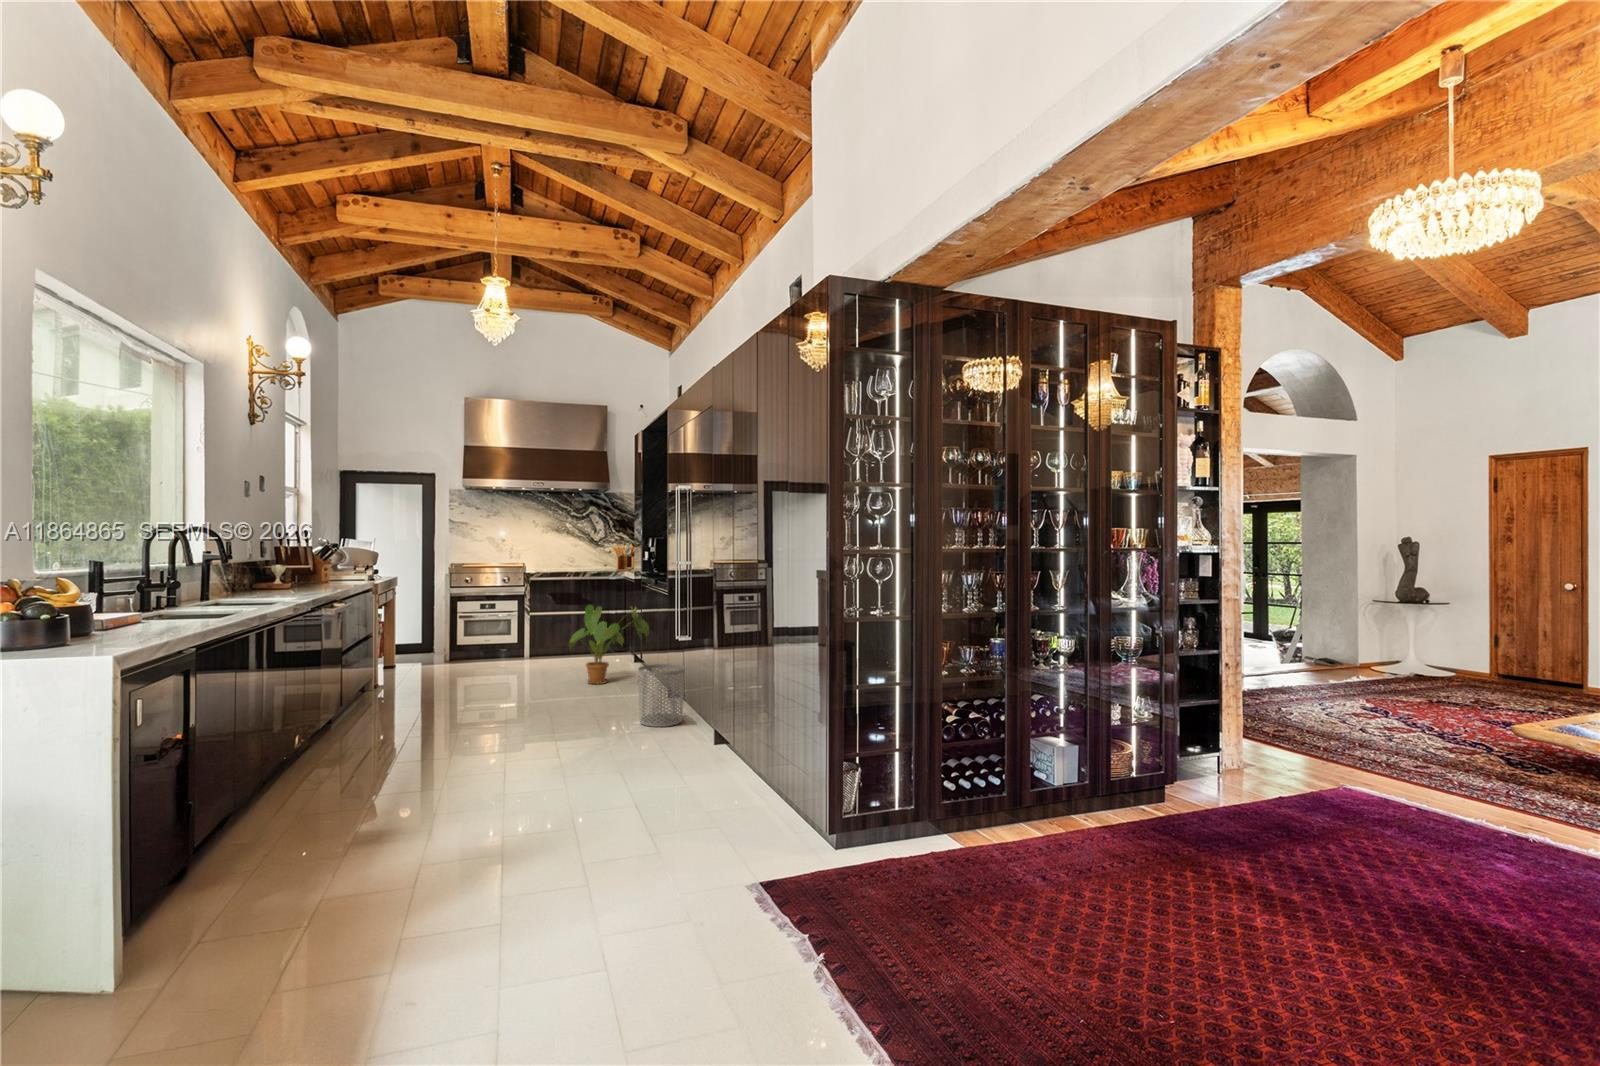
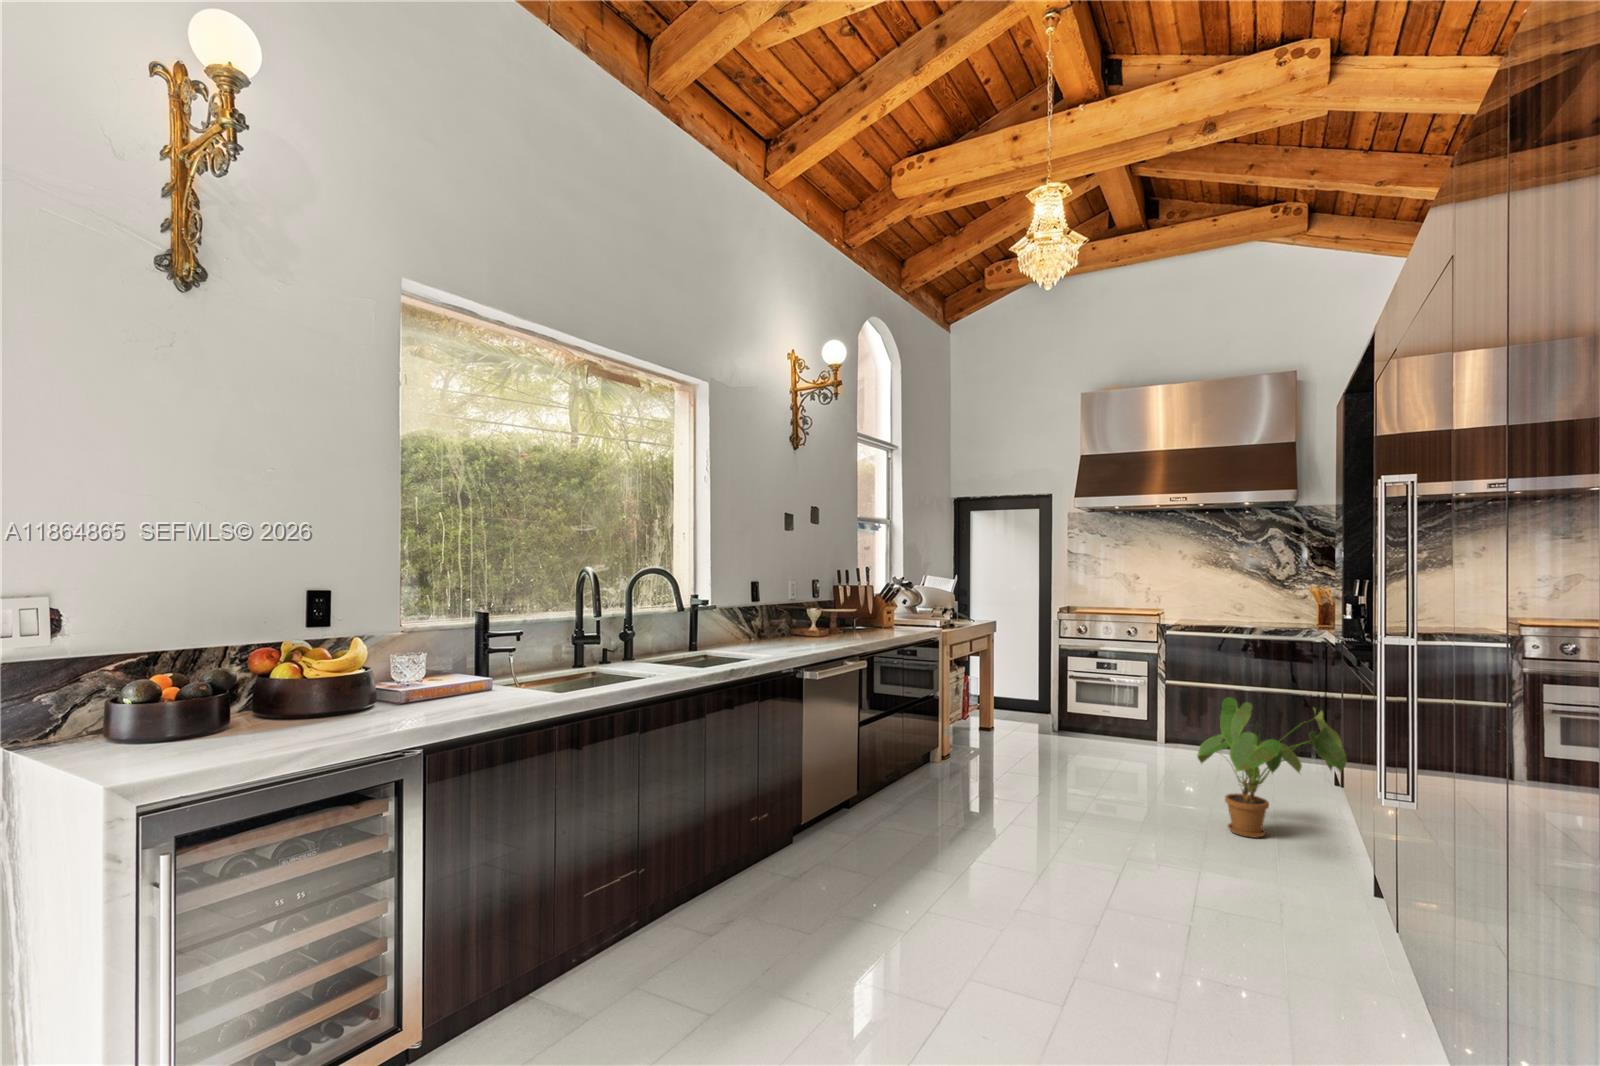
waste bin: present [638,664,685,727] -> none [1277,866,1399,1031]

